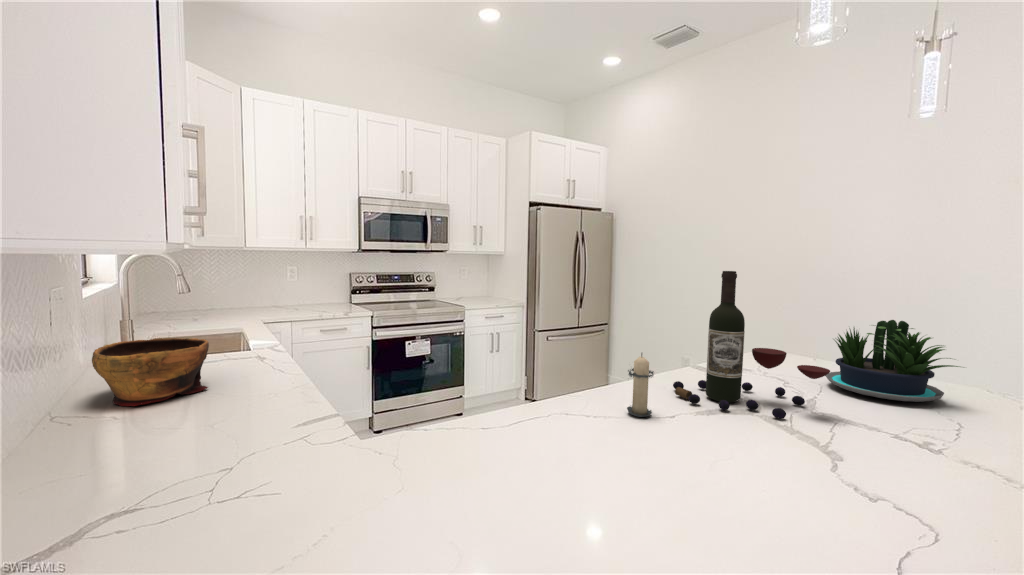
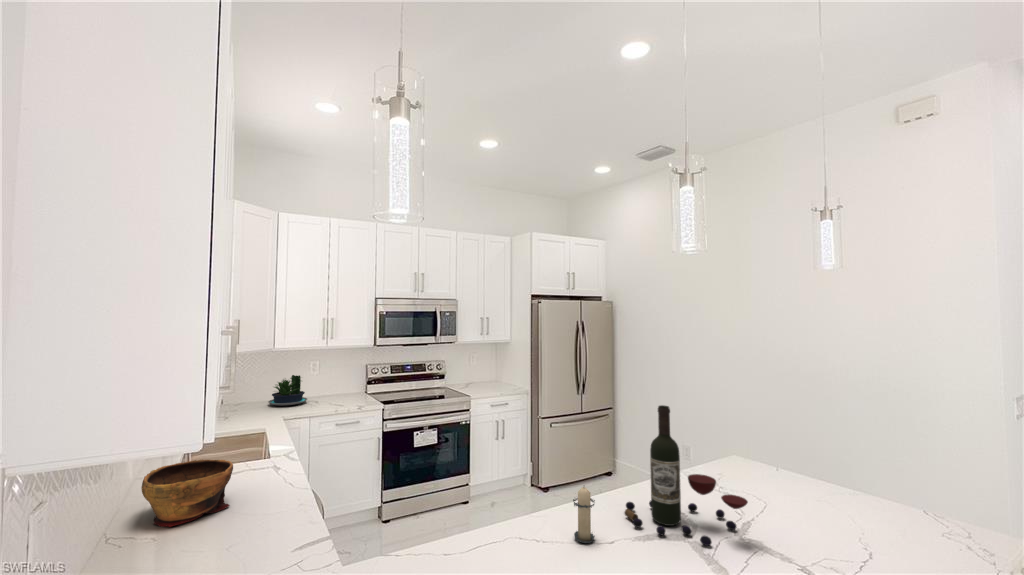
potted plant: present [826,320,960,402] -> present [268,375,307,406]

